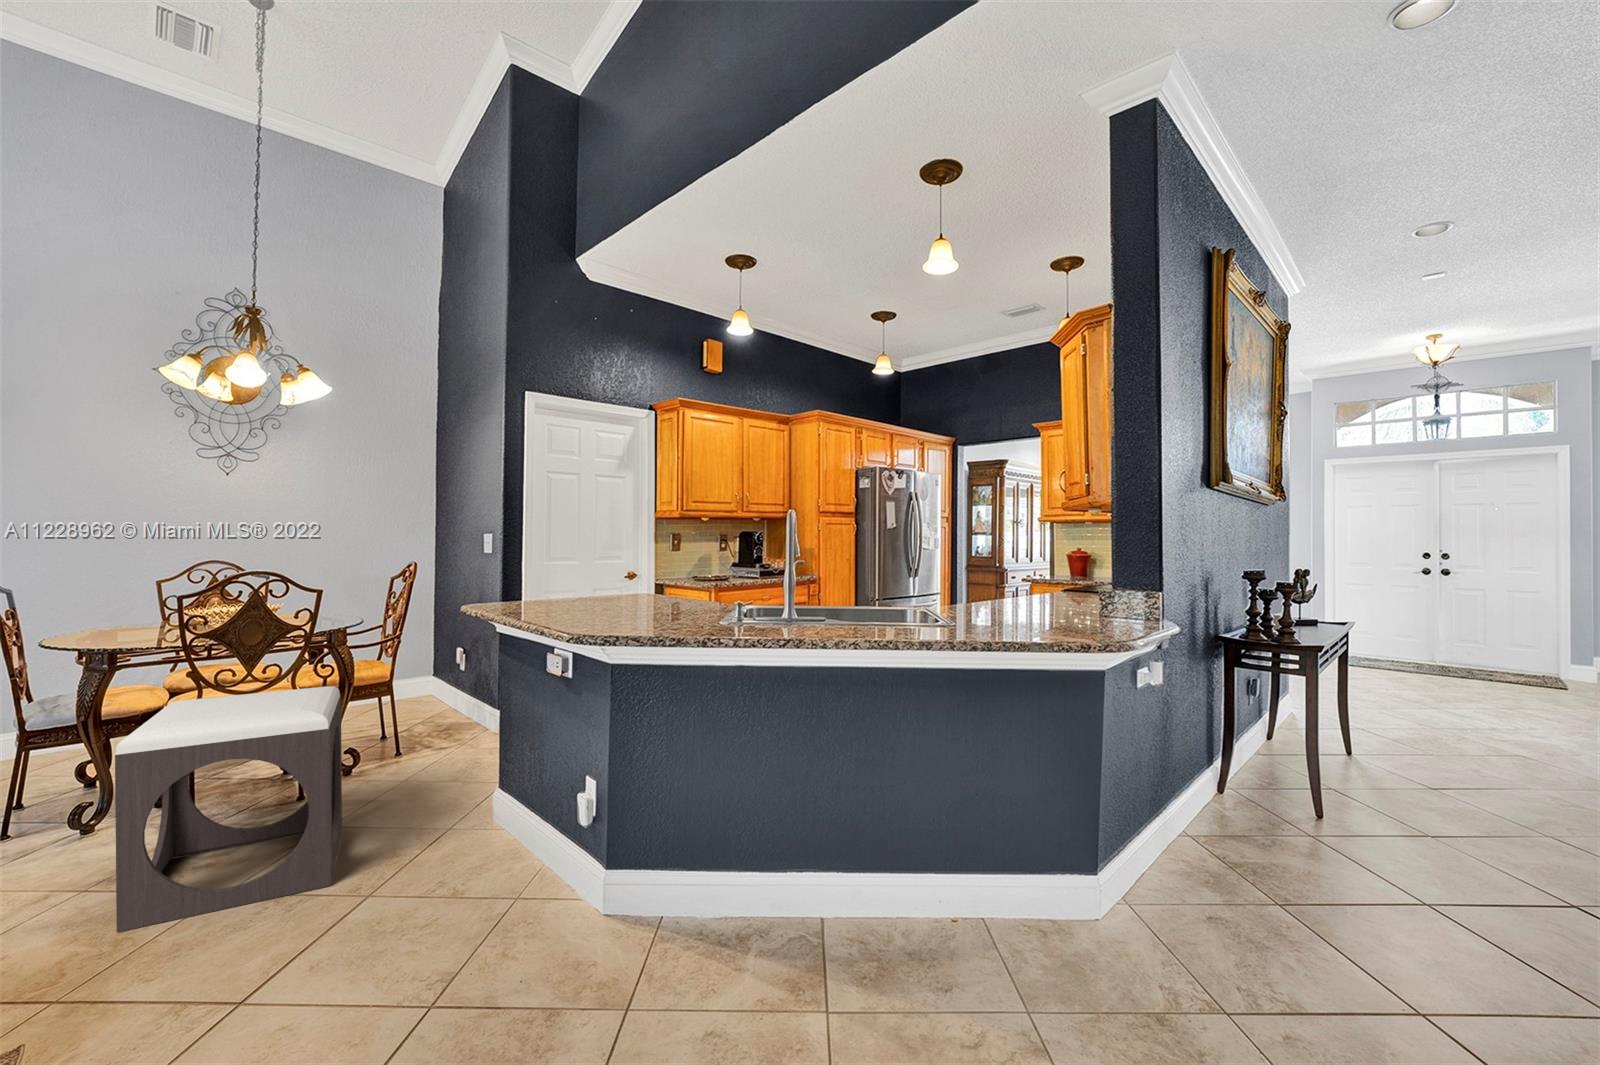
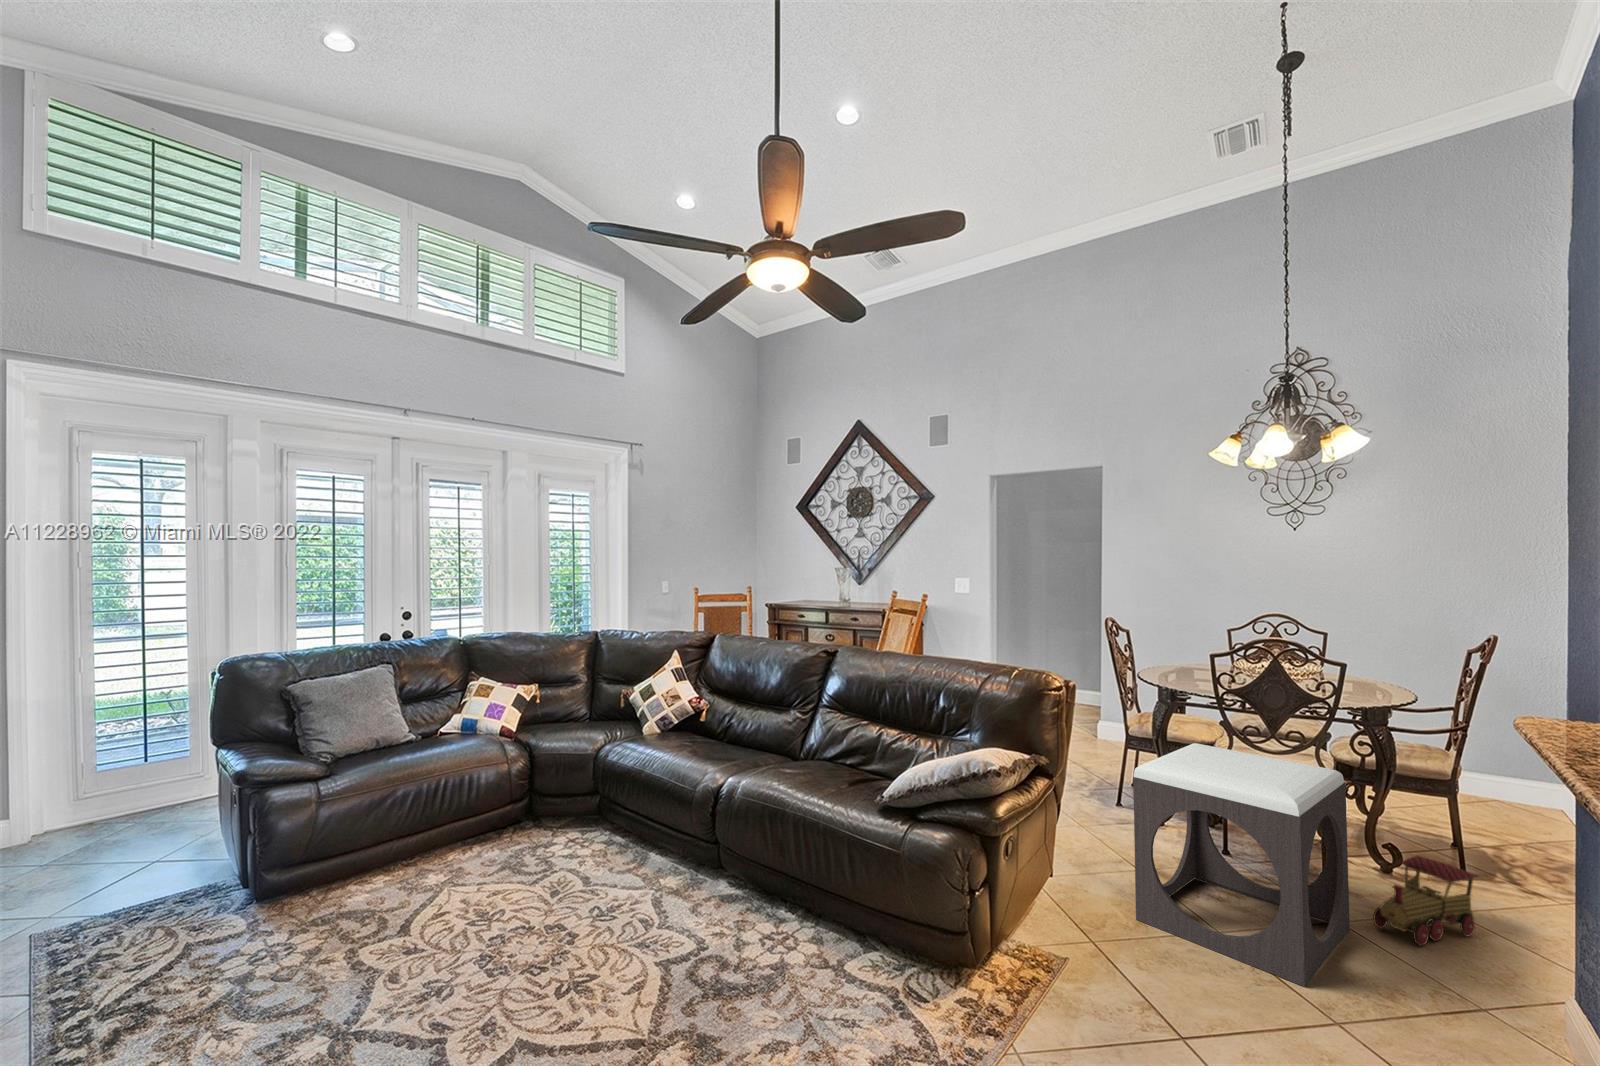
toy train: none [359,742,427,815] -> present [1373,856,1478,946]

